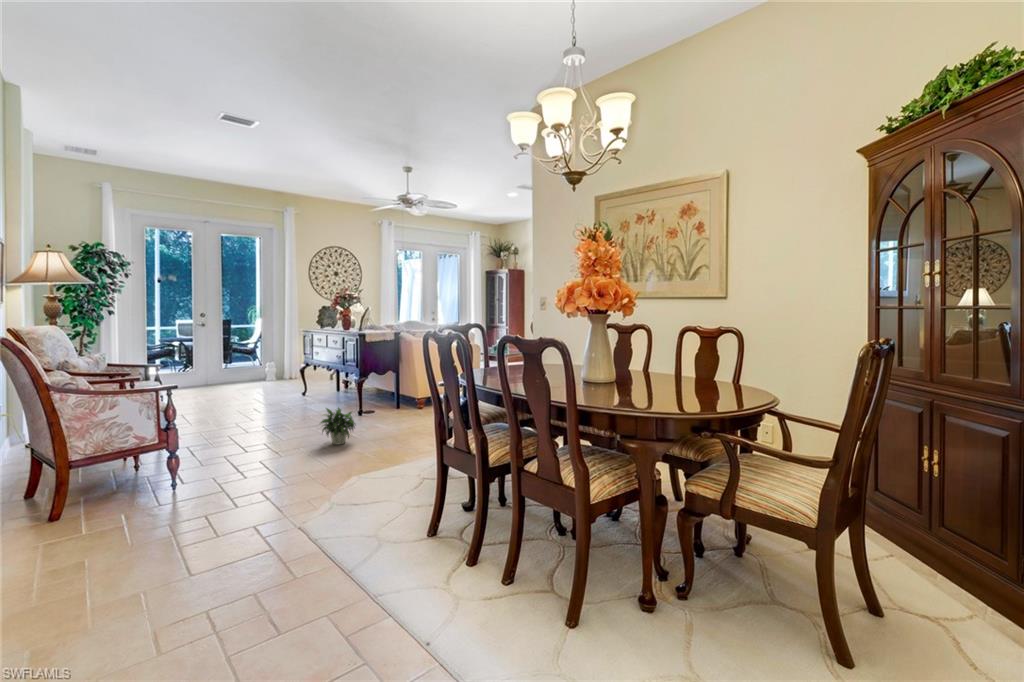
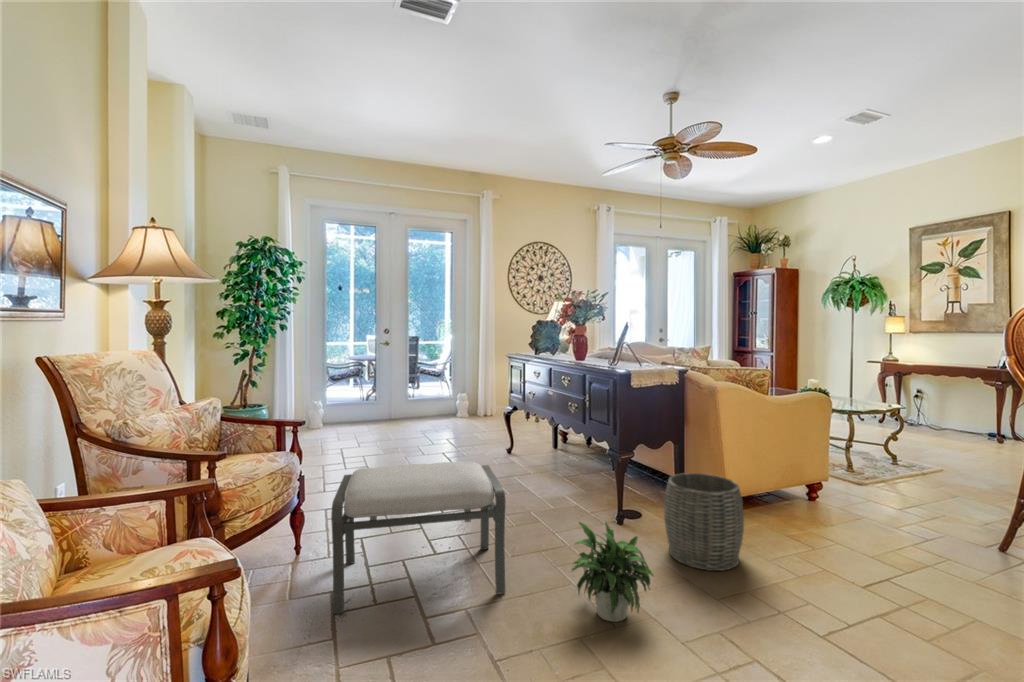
ottoman: none [198,388,290,455] -> present [331,462,505,614]
woven basket: none [376,389,412,429] -> present [664,473,744,571]

